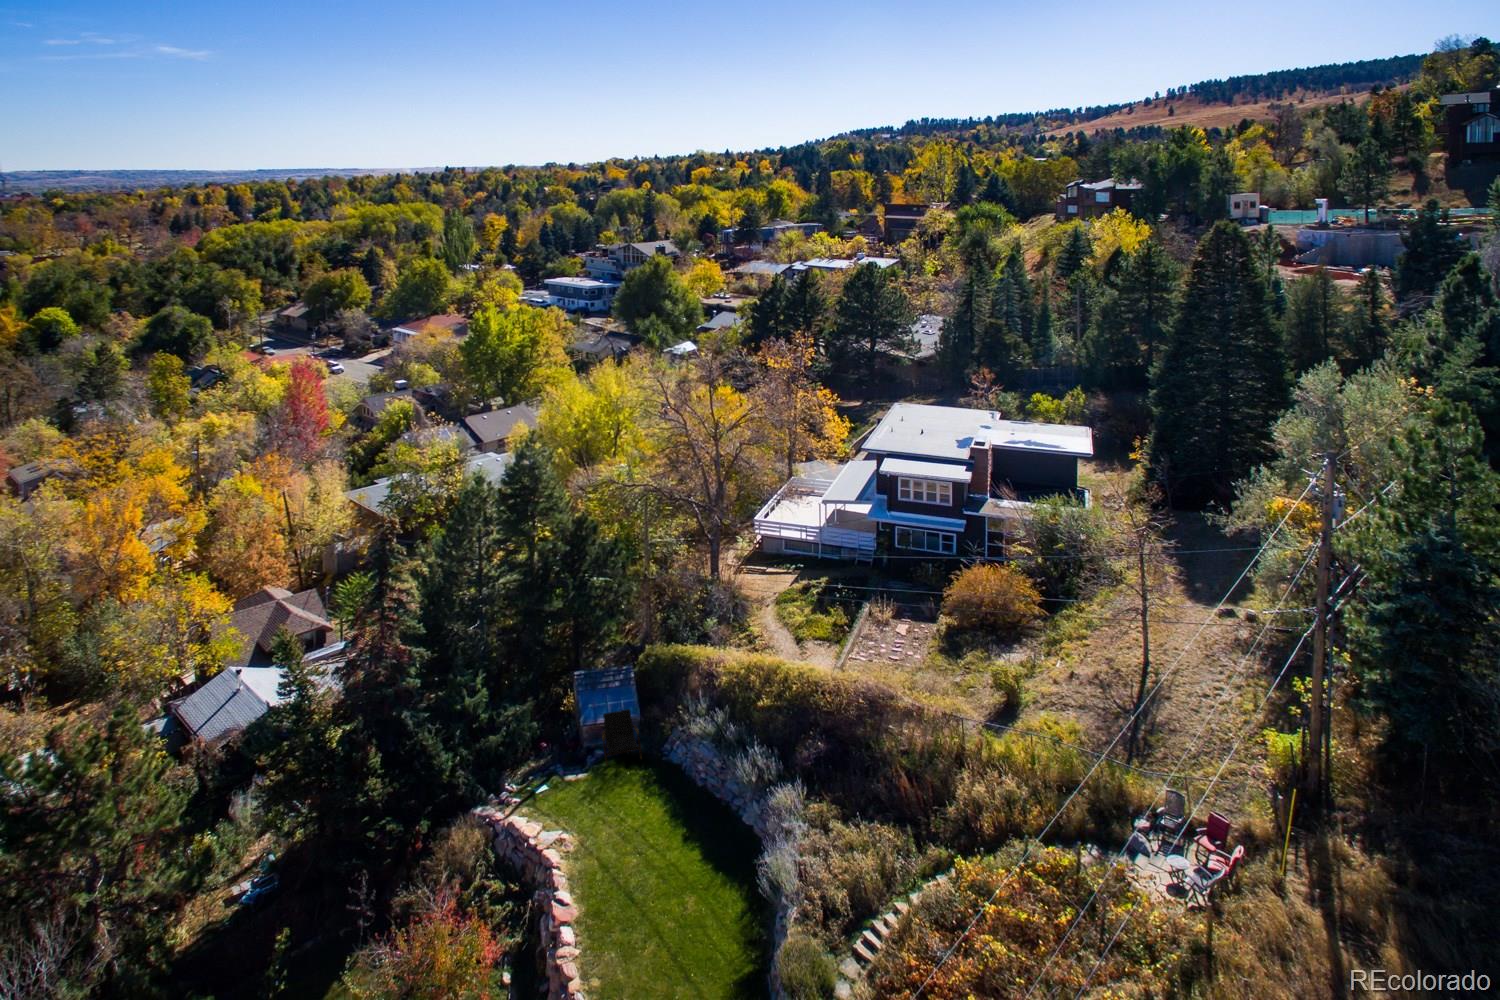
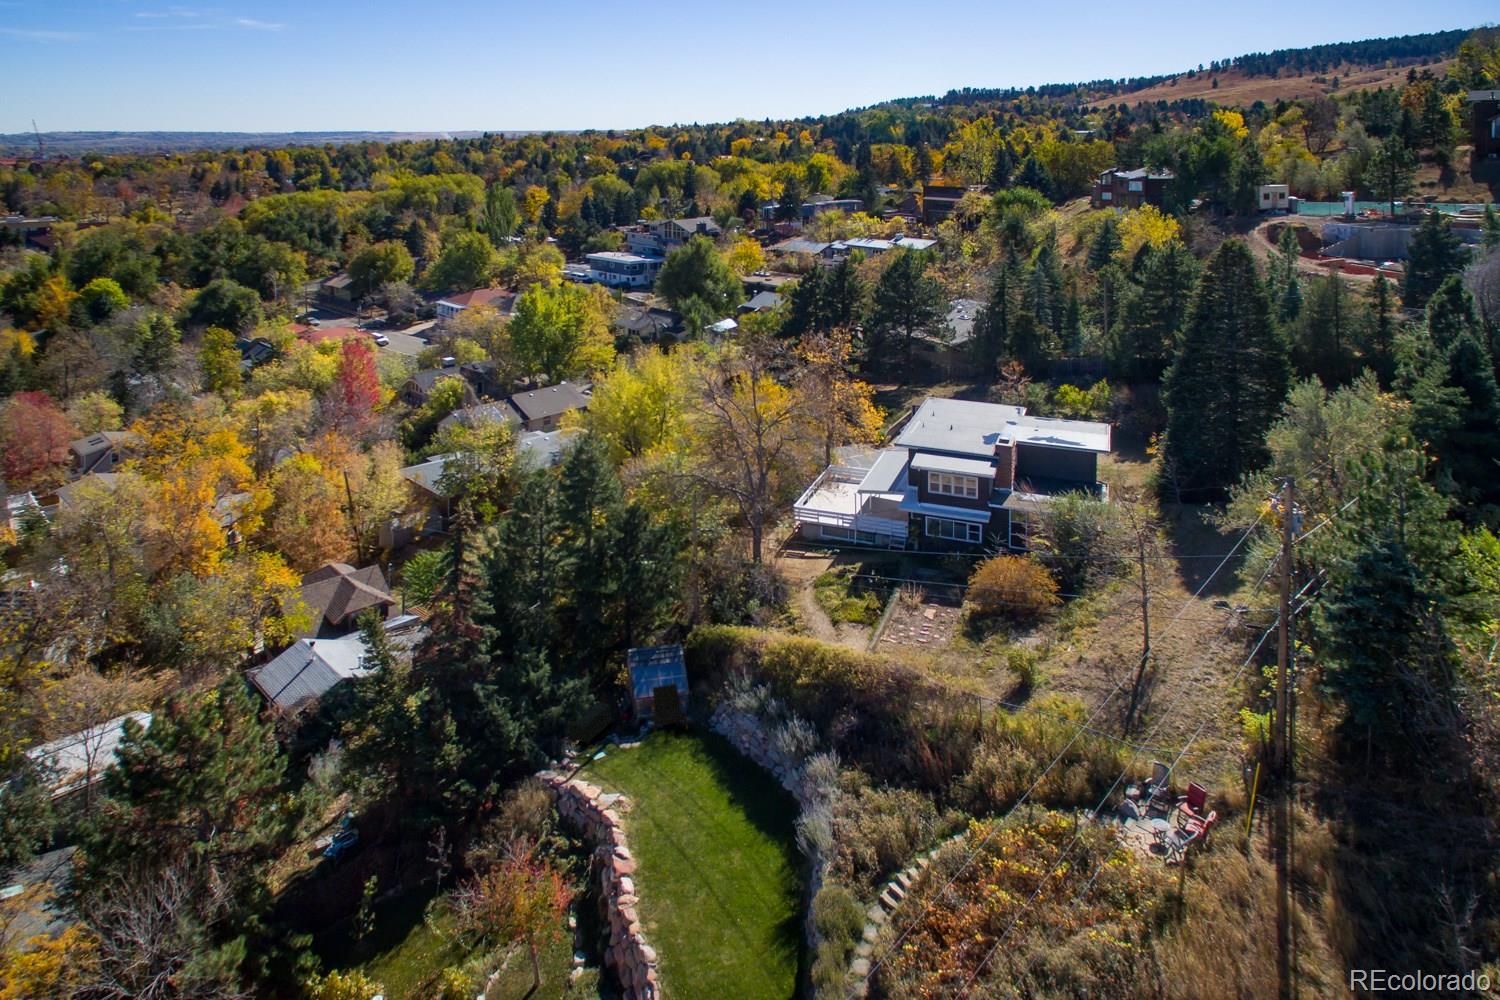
bench: none [510,732,559,779] -> present [569,703,612,745]

